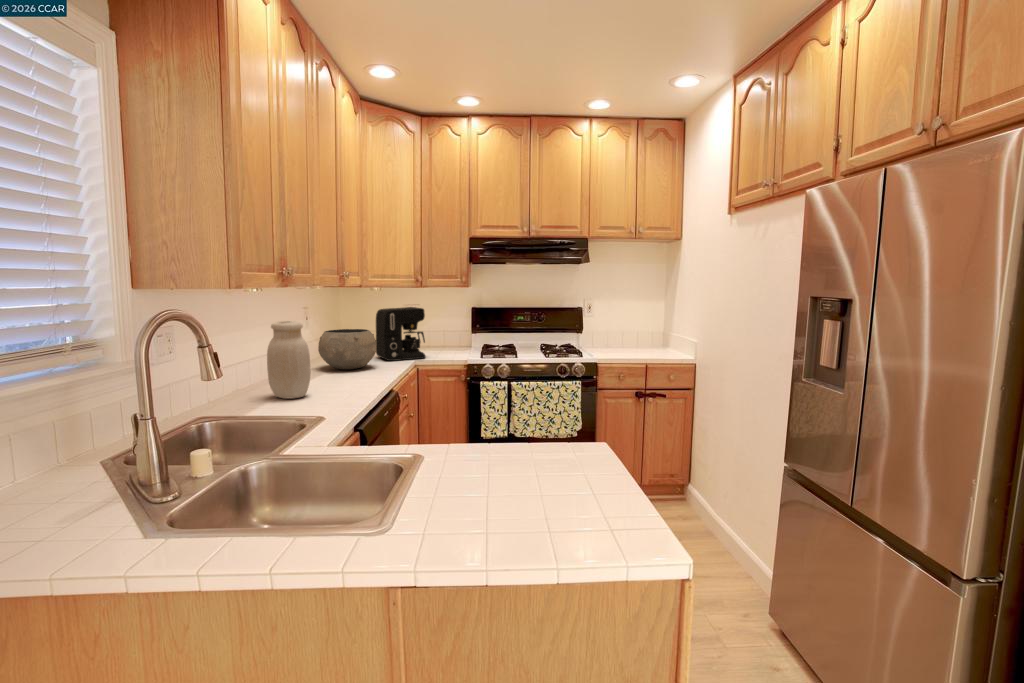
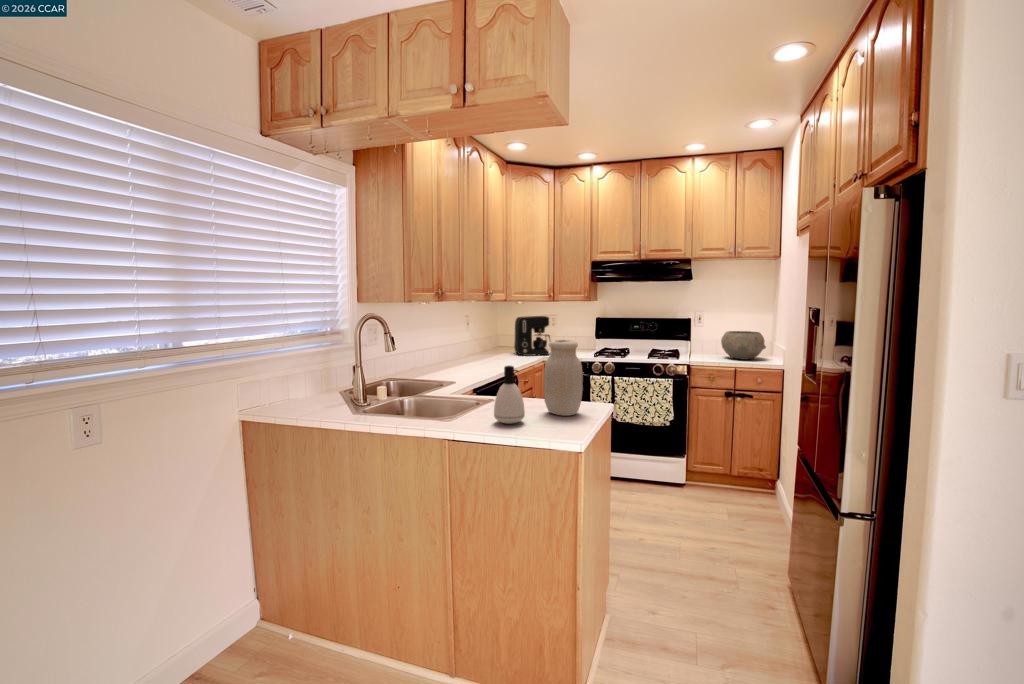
jar: present [267,321,311,399] -> present [544,340,583,416]
ceramic bowl: present [318,329,376,370] -> present [721,331,766,360]
soap dispenser: none [467,404,524,514] -> present [494,366,525,424]

